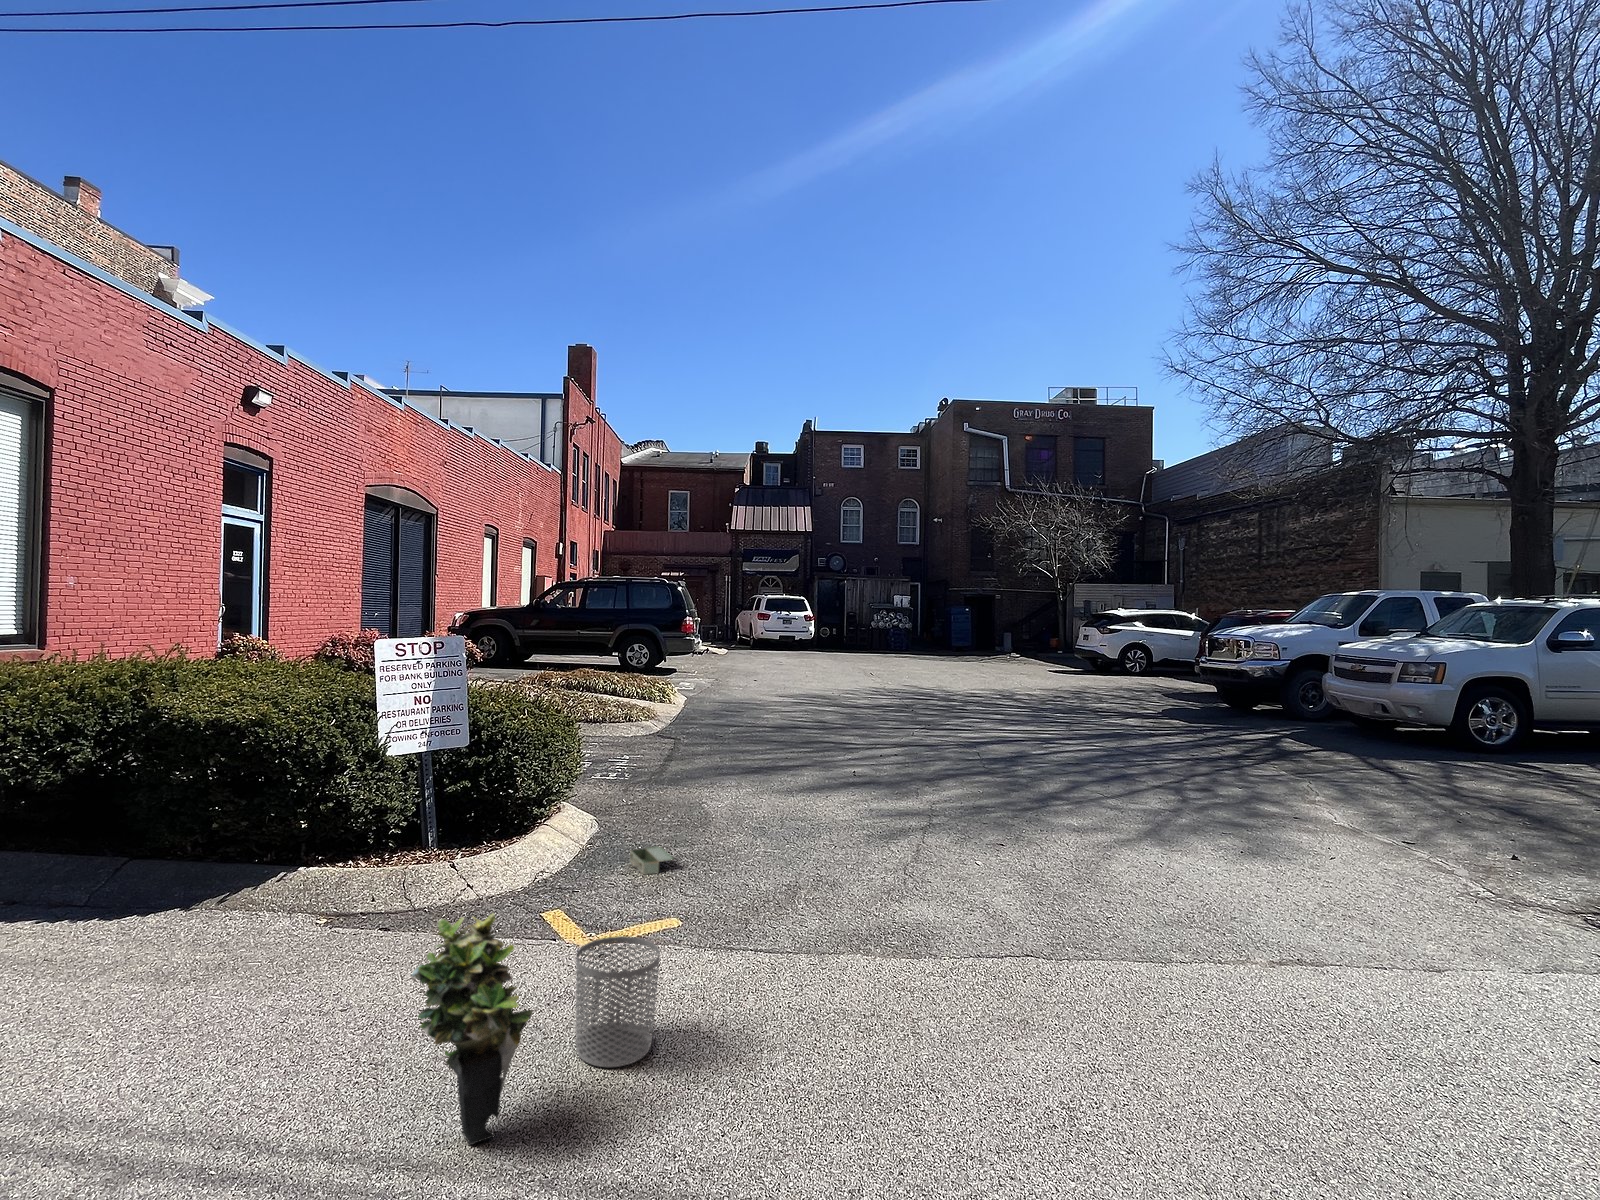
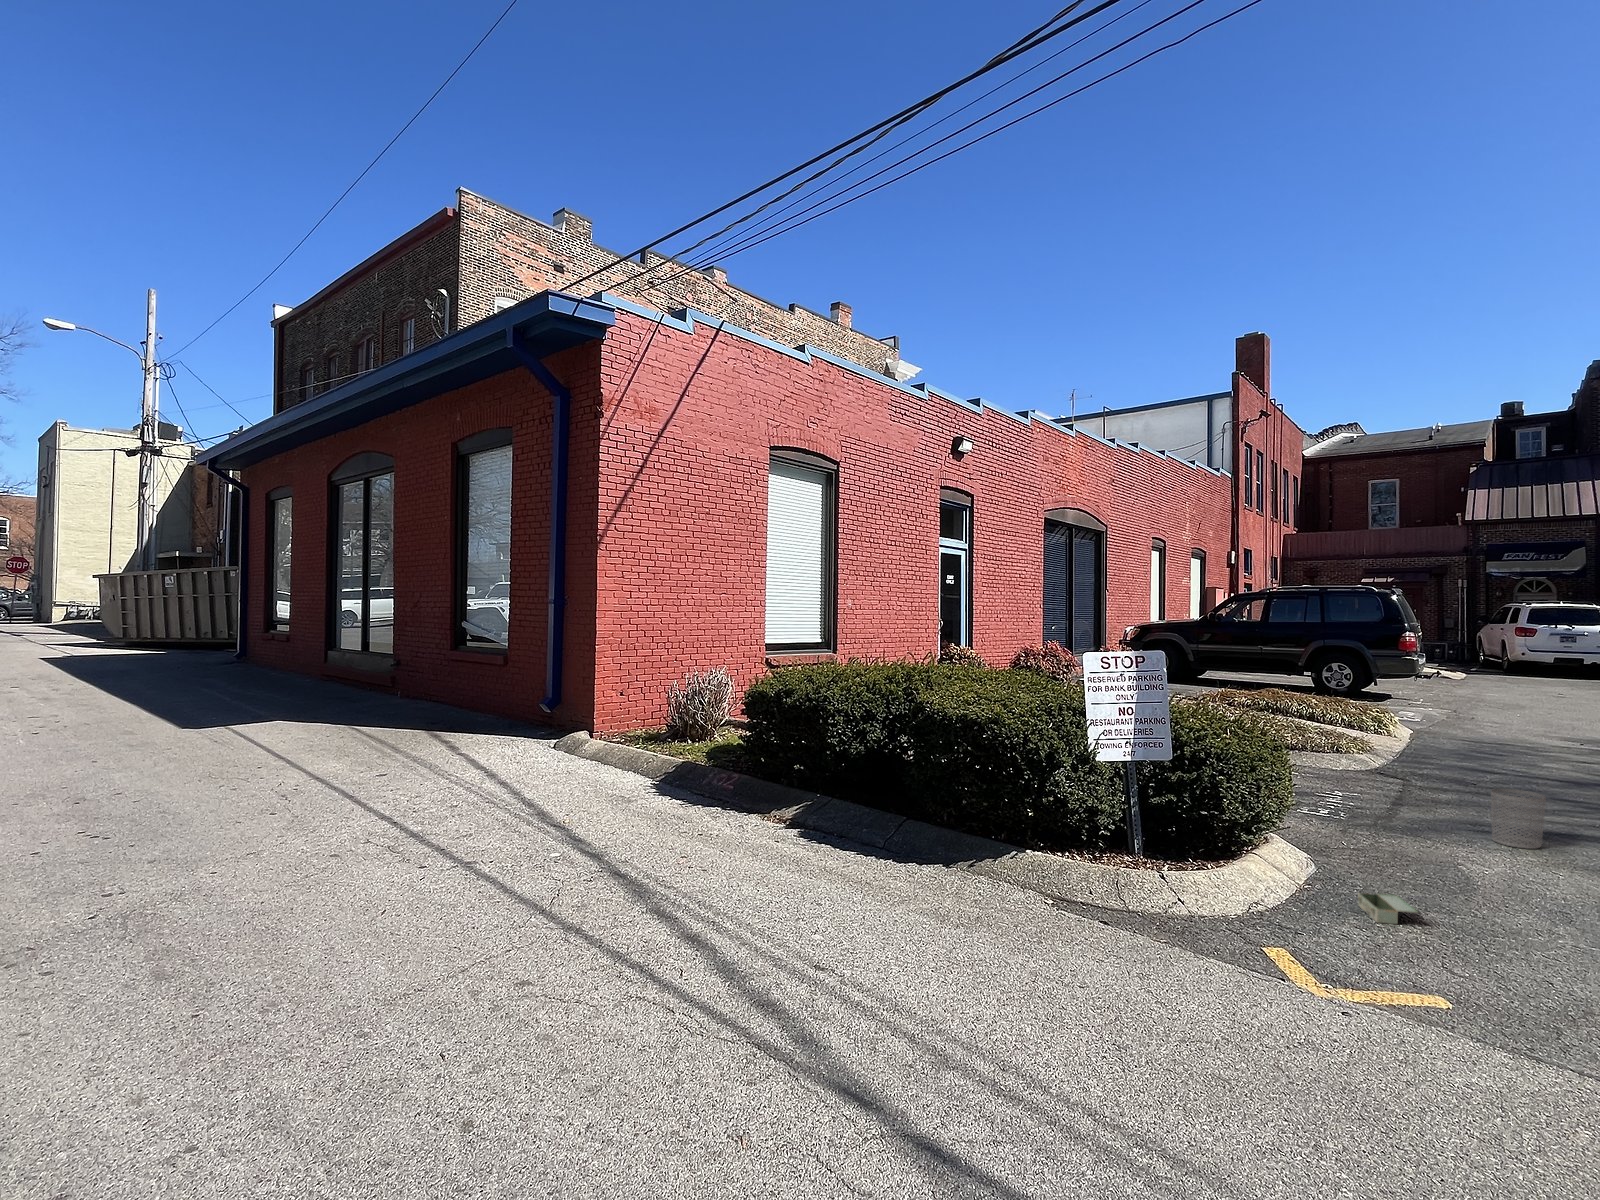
potted plant: present [412,913,533,1145] -> none [1160,906,1278,1121]
waste bin: present [576,936,660,1067] -> present [1491,789,1546,849]

